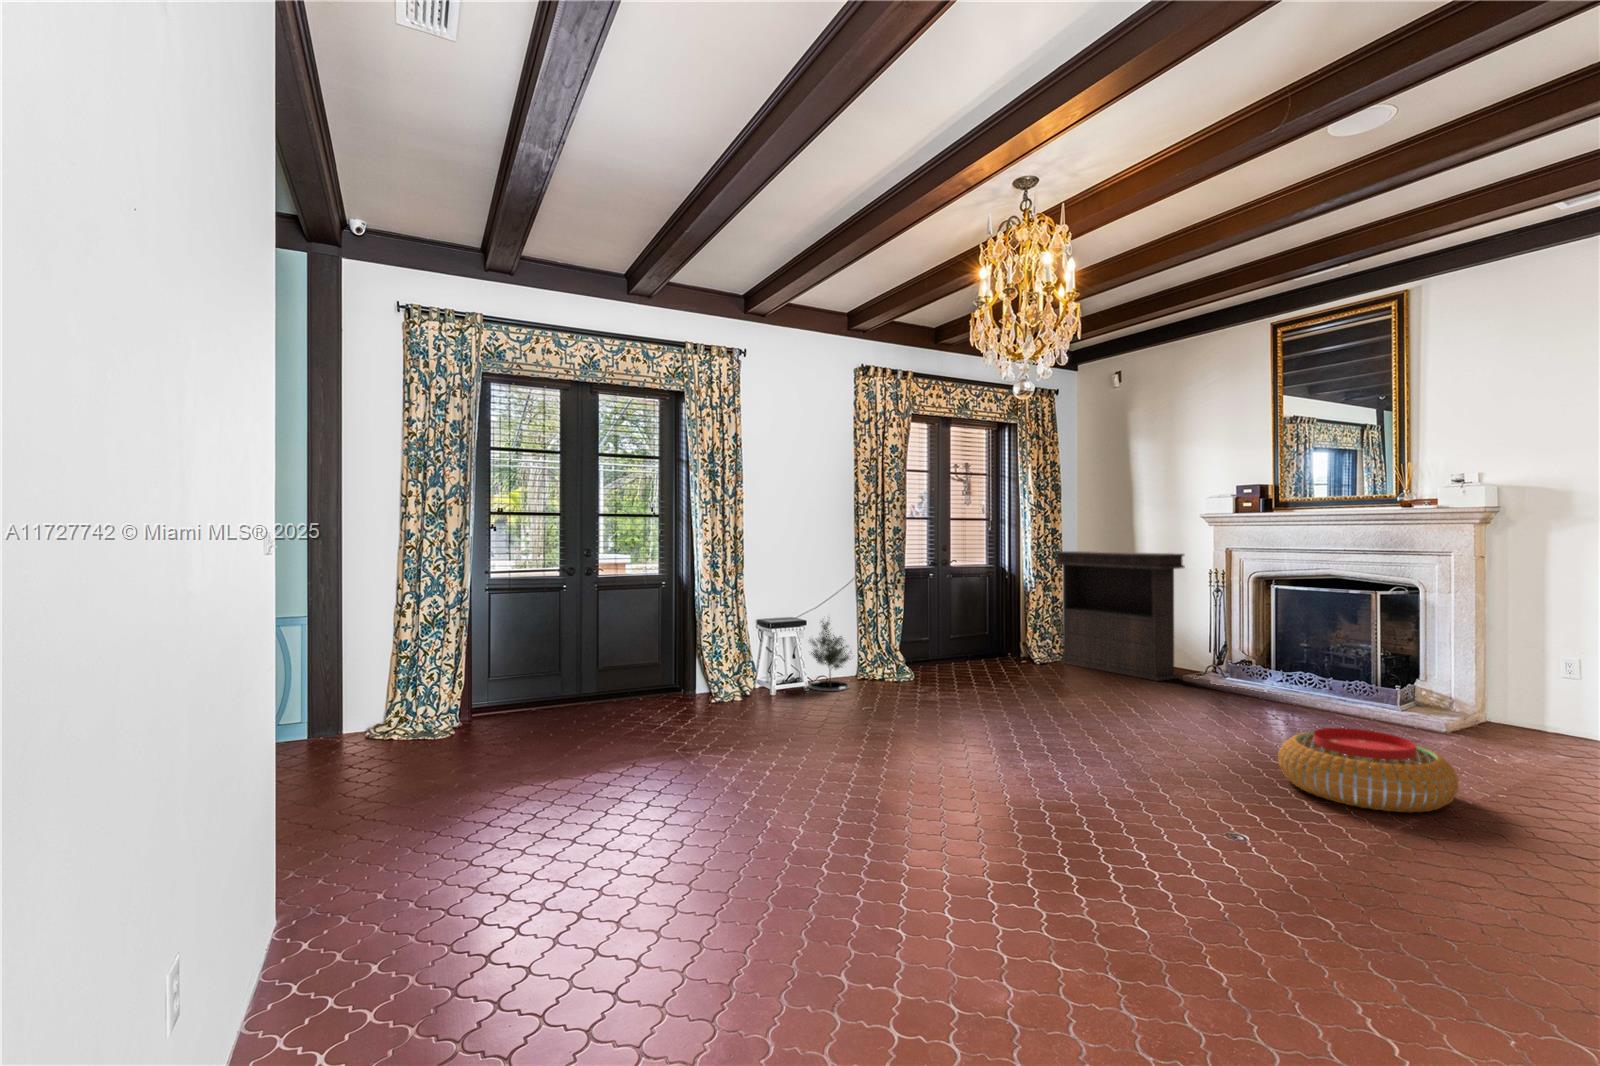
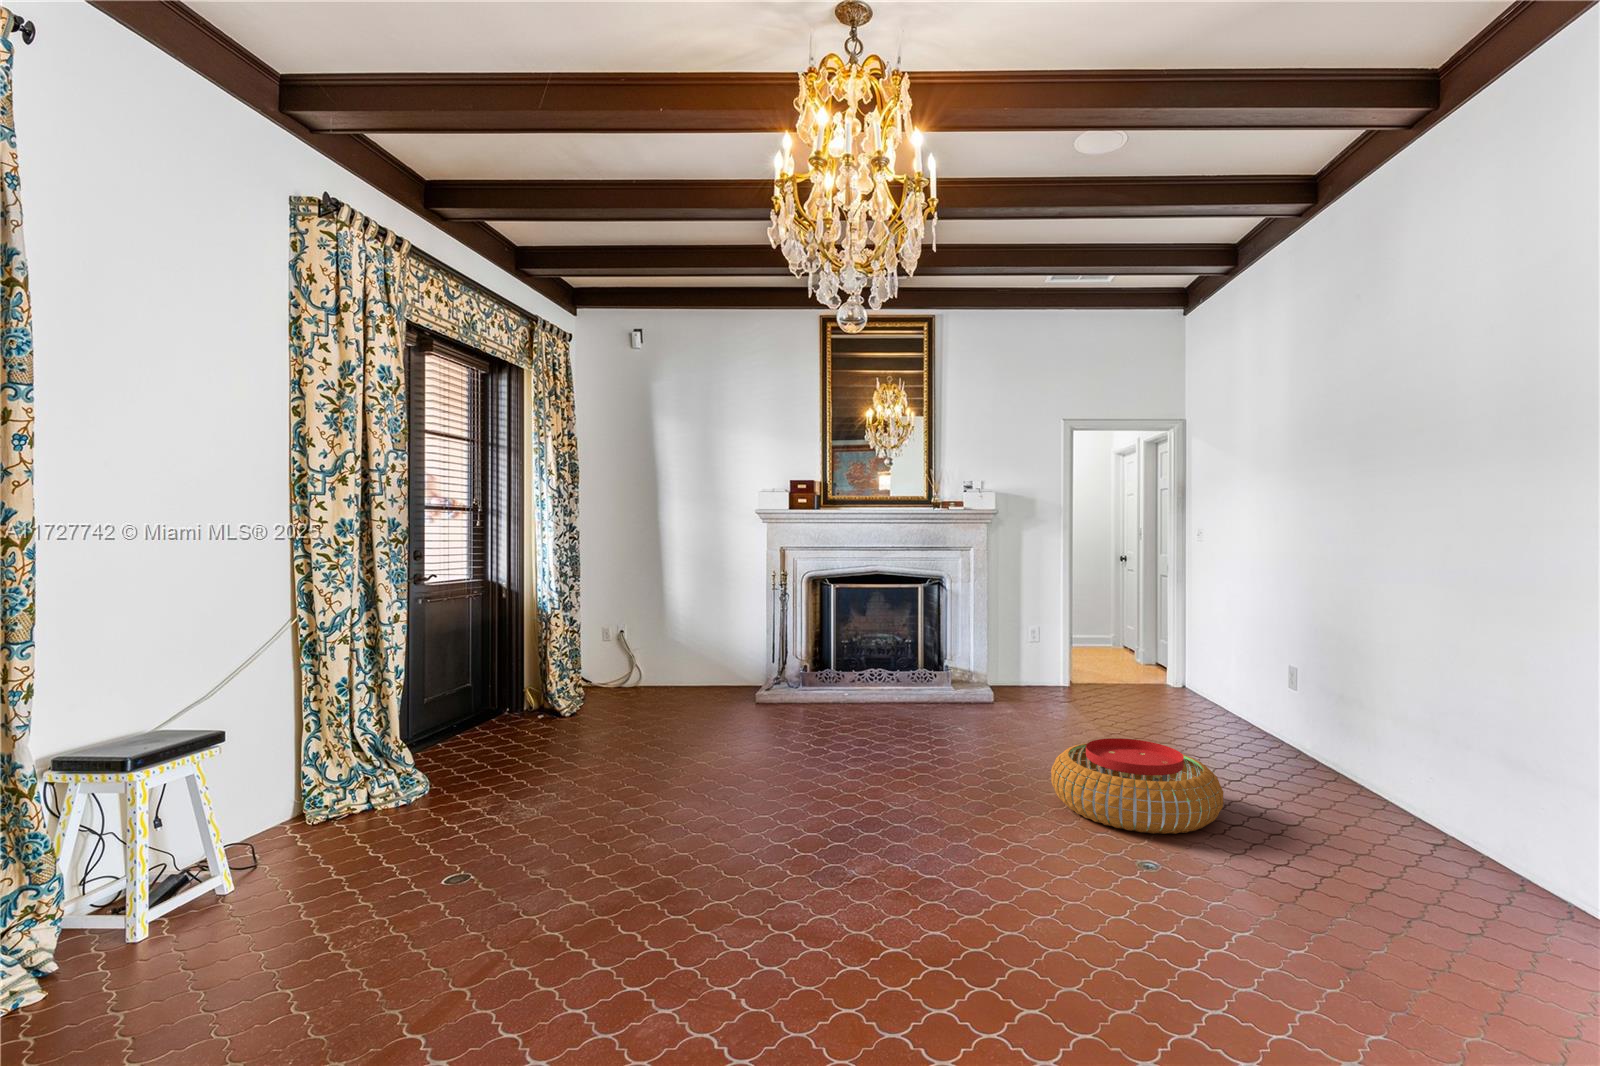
console table: present [1056,551,1185,681] -> none [579,553,743,709]
potted tree: present [809,621,851,691] -> none [209,705,345,888]

